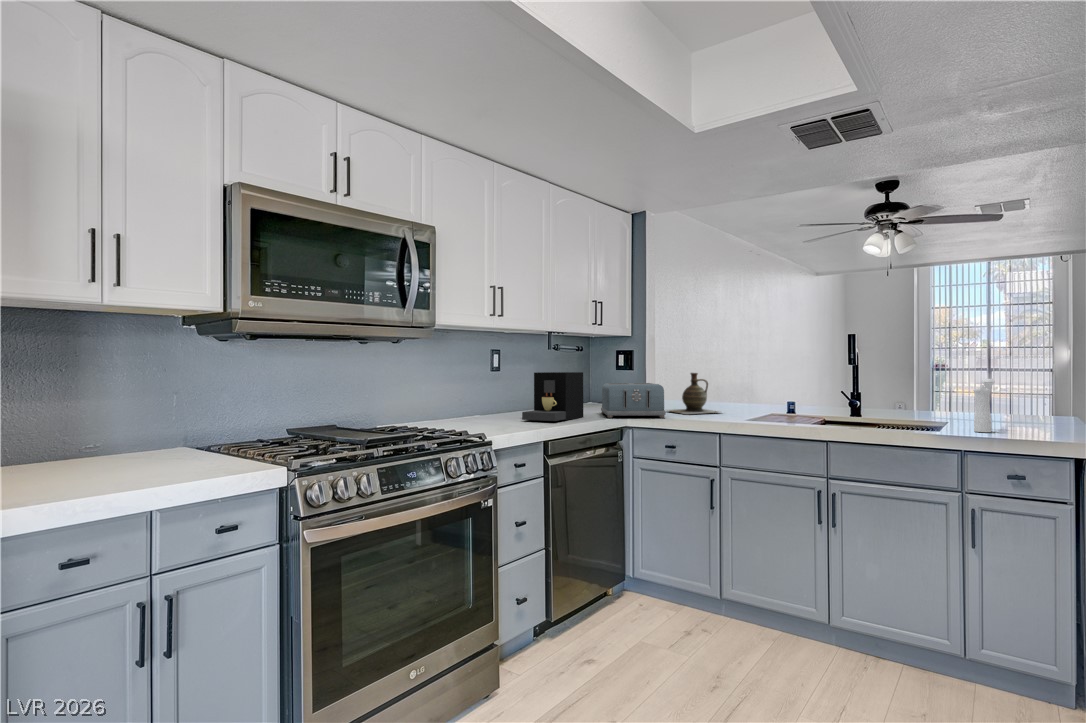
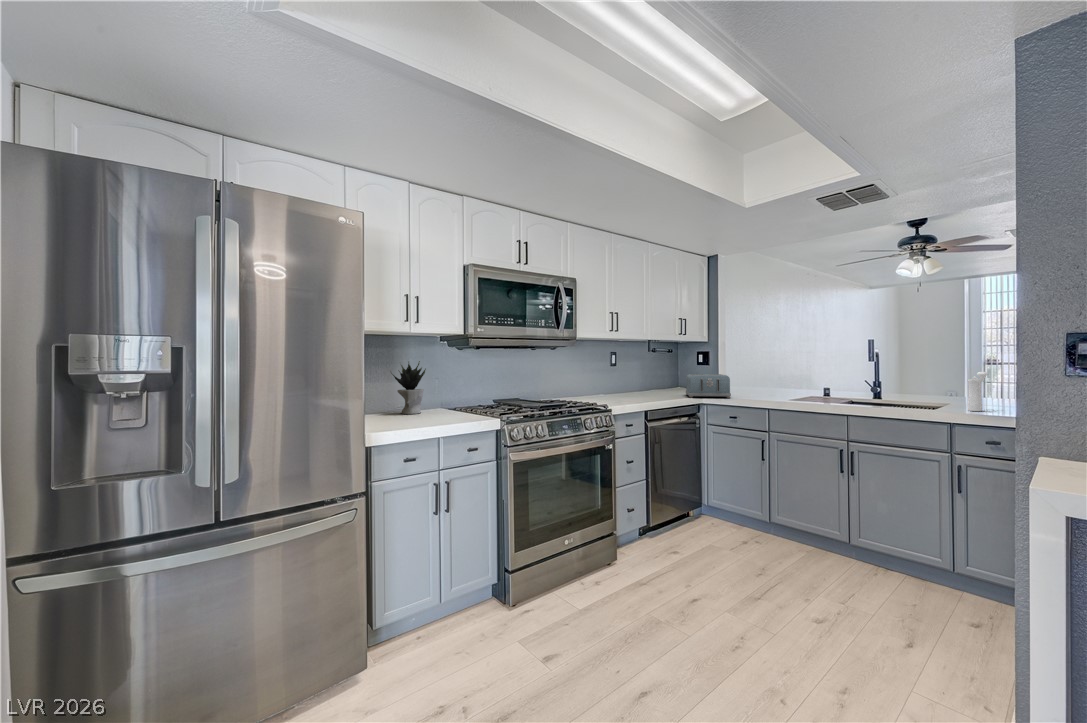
potted plant: none [64,359,147,461] -> present [391,361,426,414]
coffee maker: present [522,372,583,421] -> none [631,367,673,399]
ceramic jug: present [667,373,719,414] -> none [731,367,776,396]

